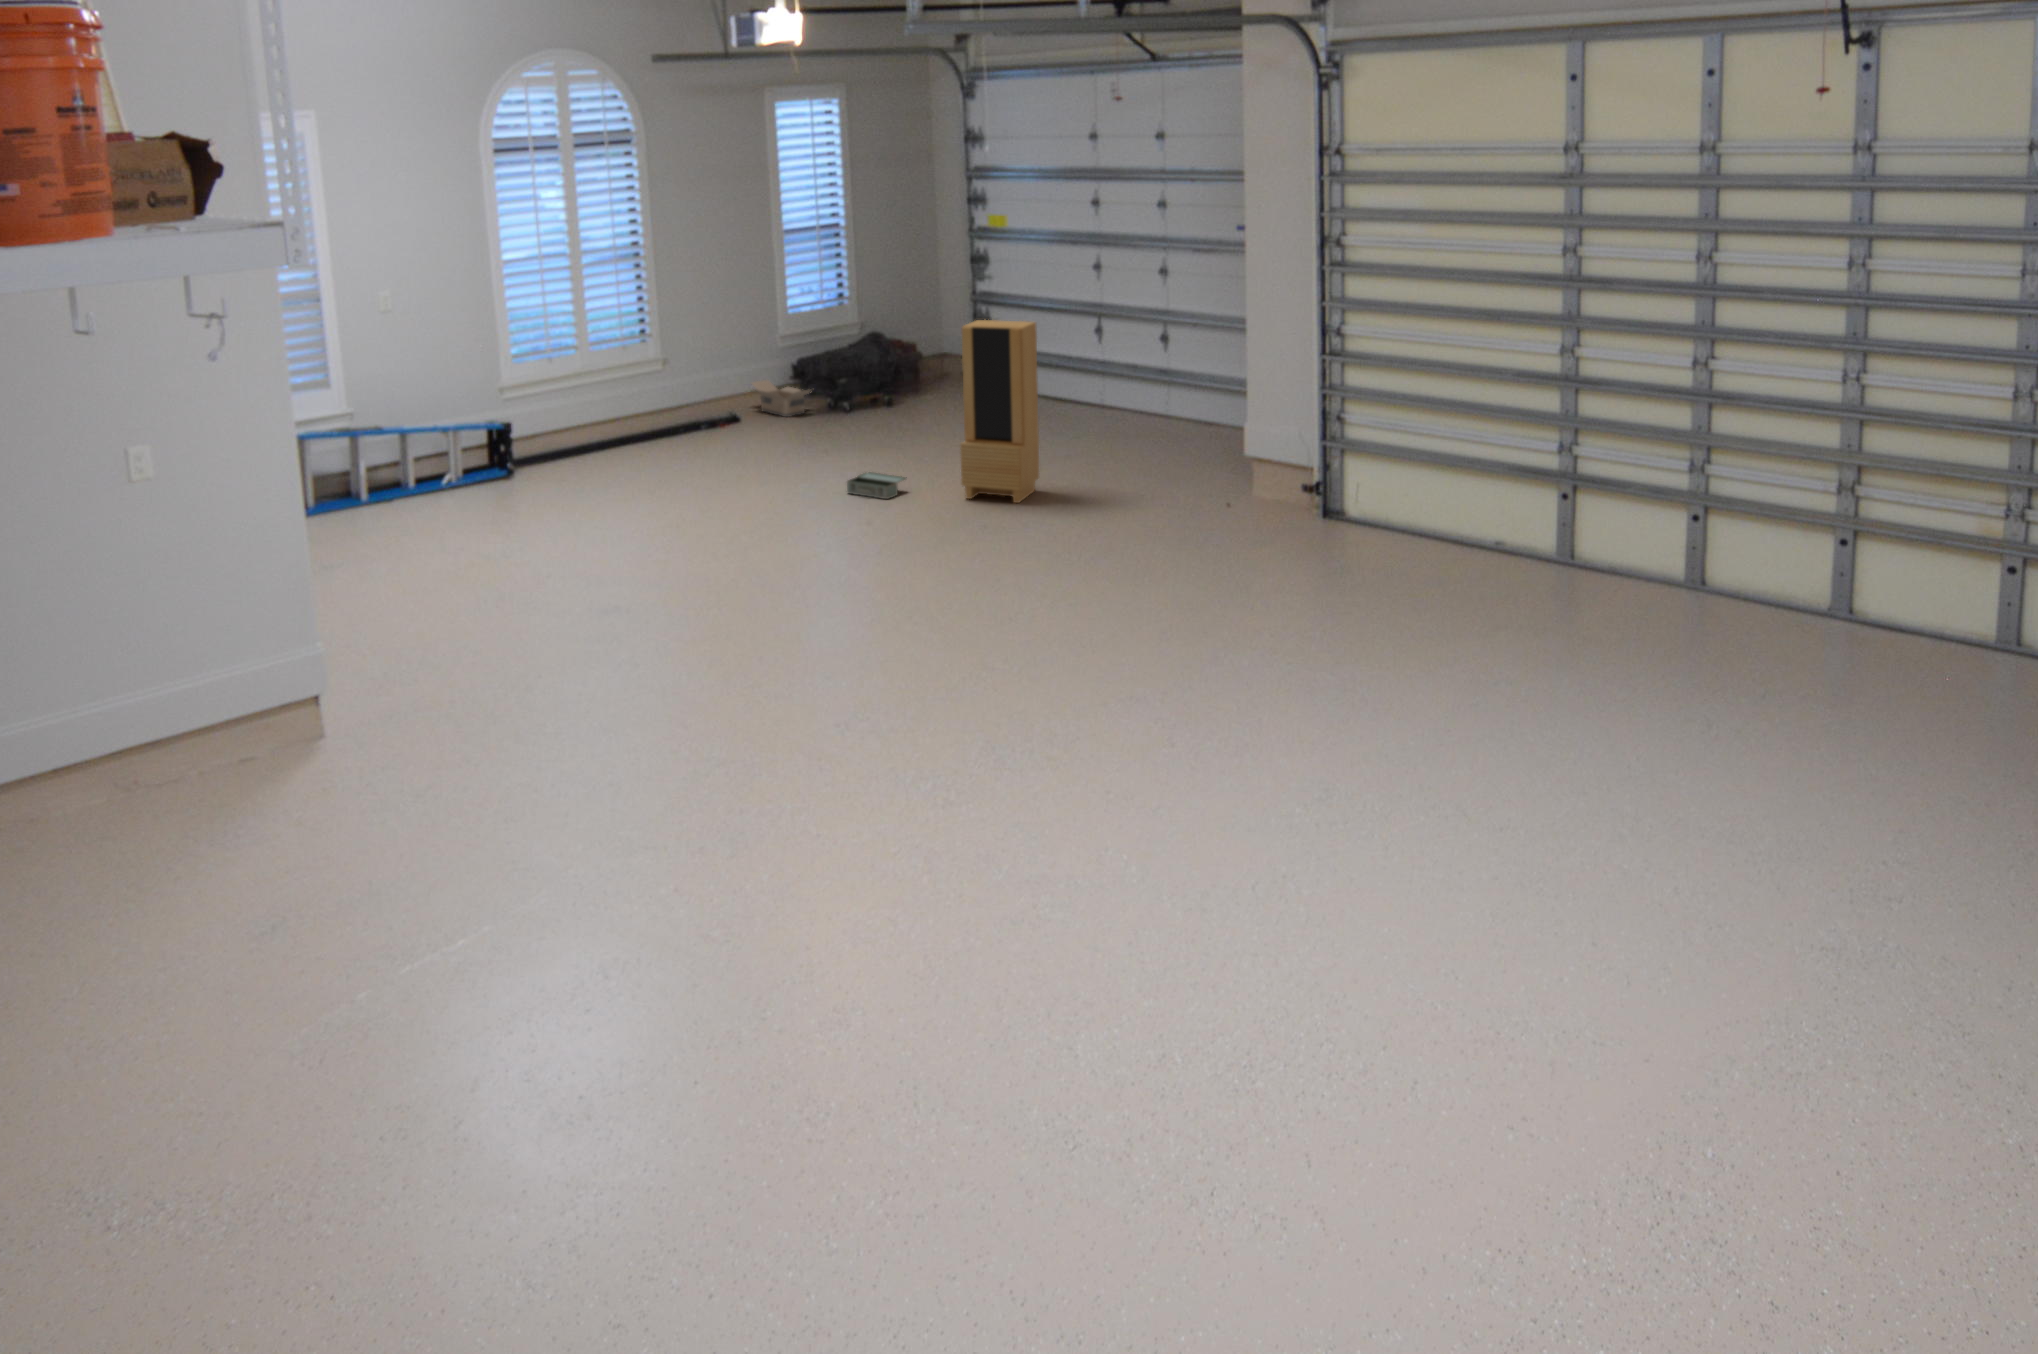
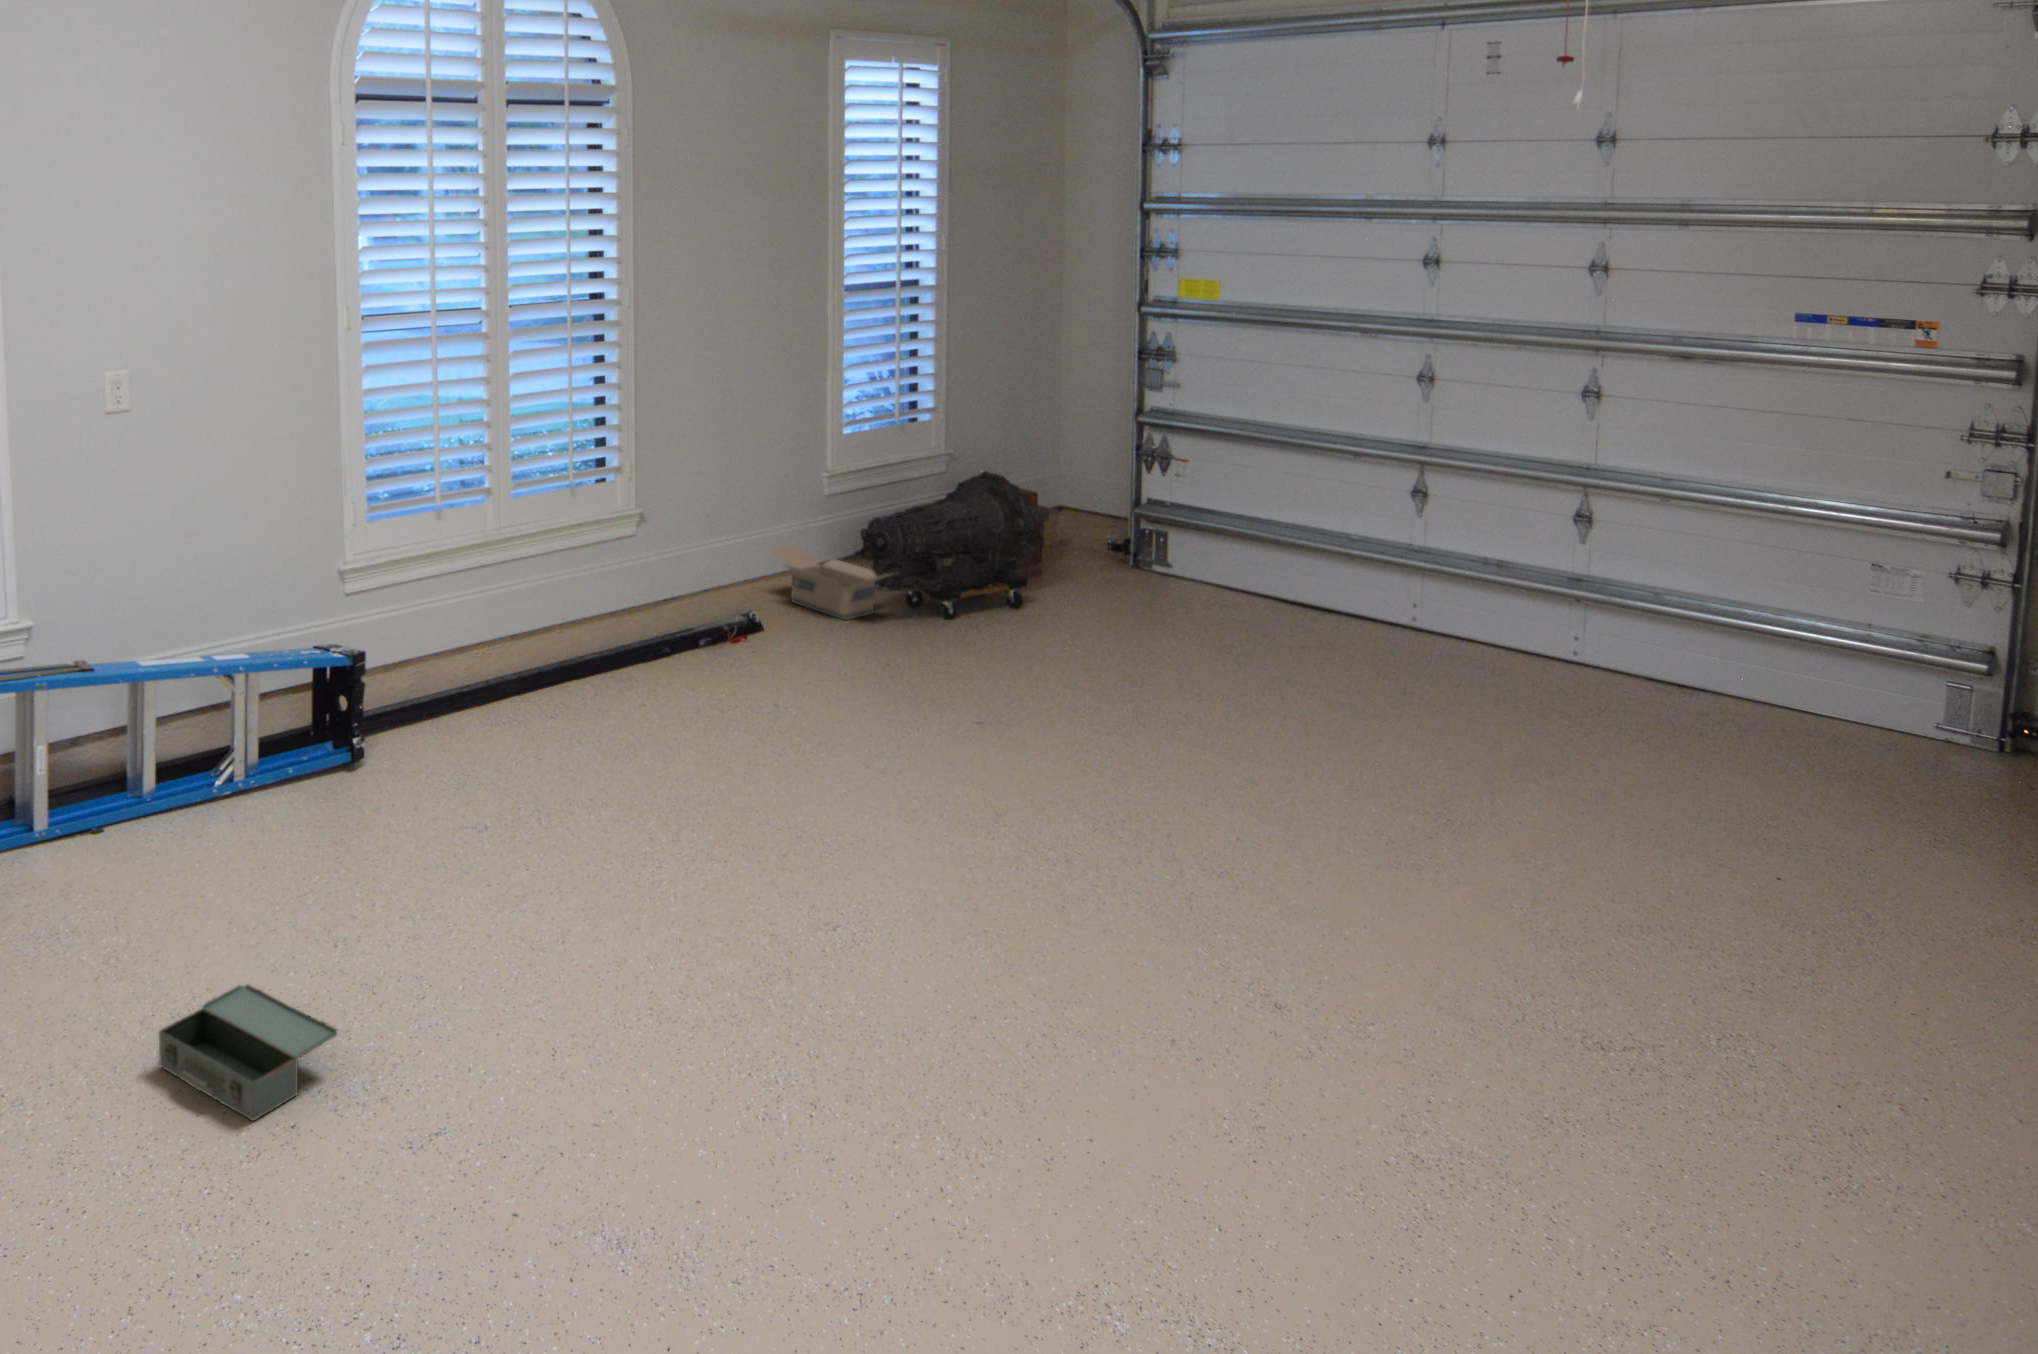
storage cabinet: present [960,320,1039,503] -> none [1441,501,1652,958]
toolbox: present [847,472,906,499] -> present [159,985,337,1121]

